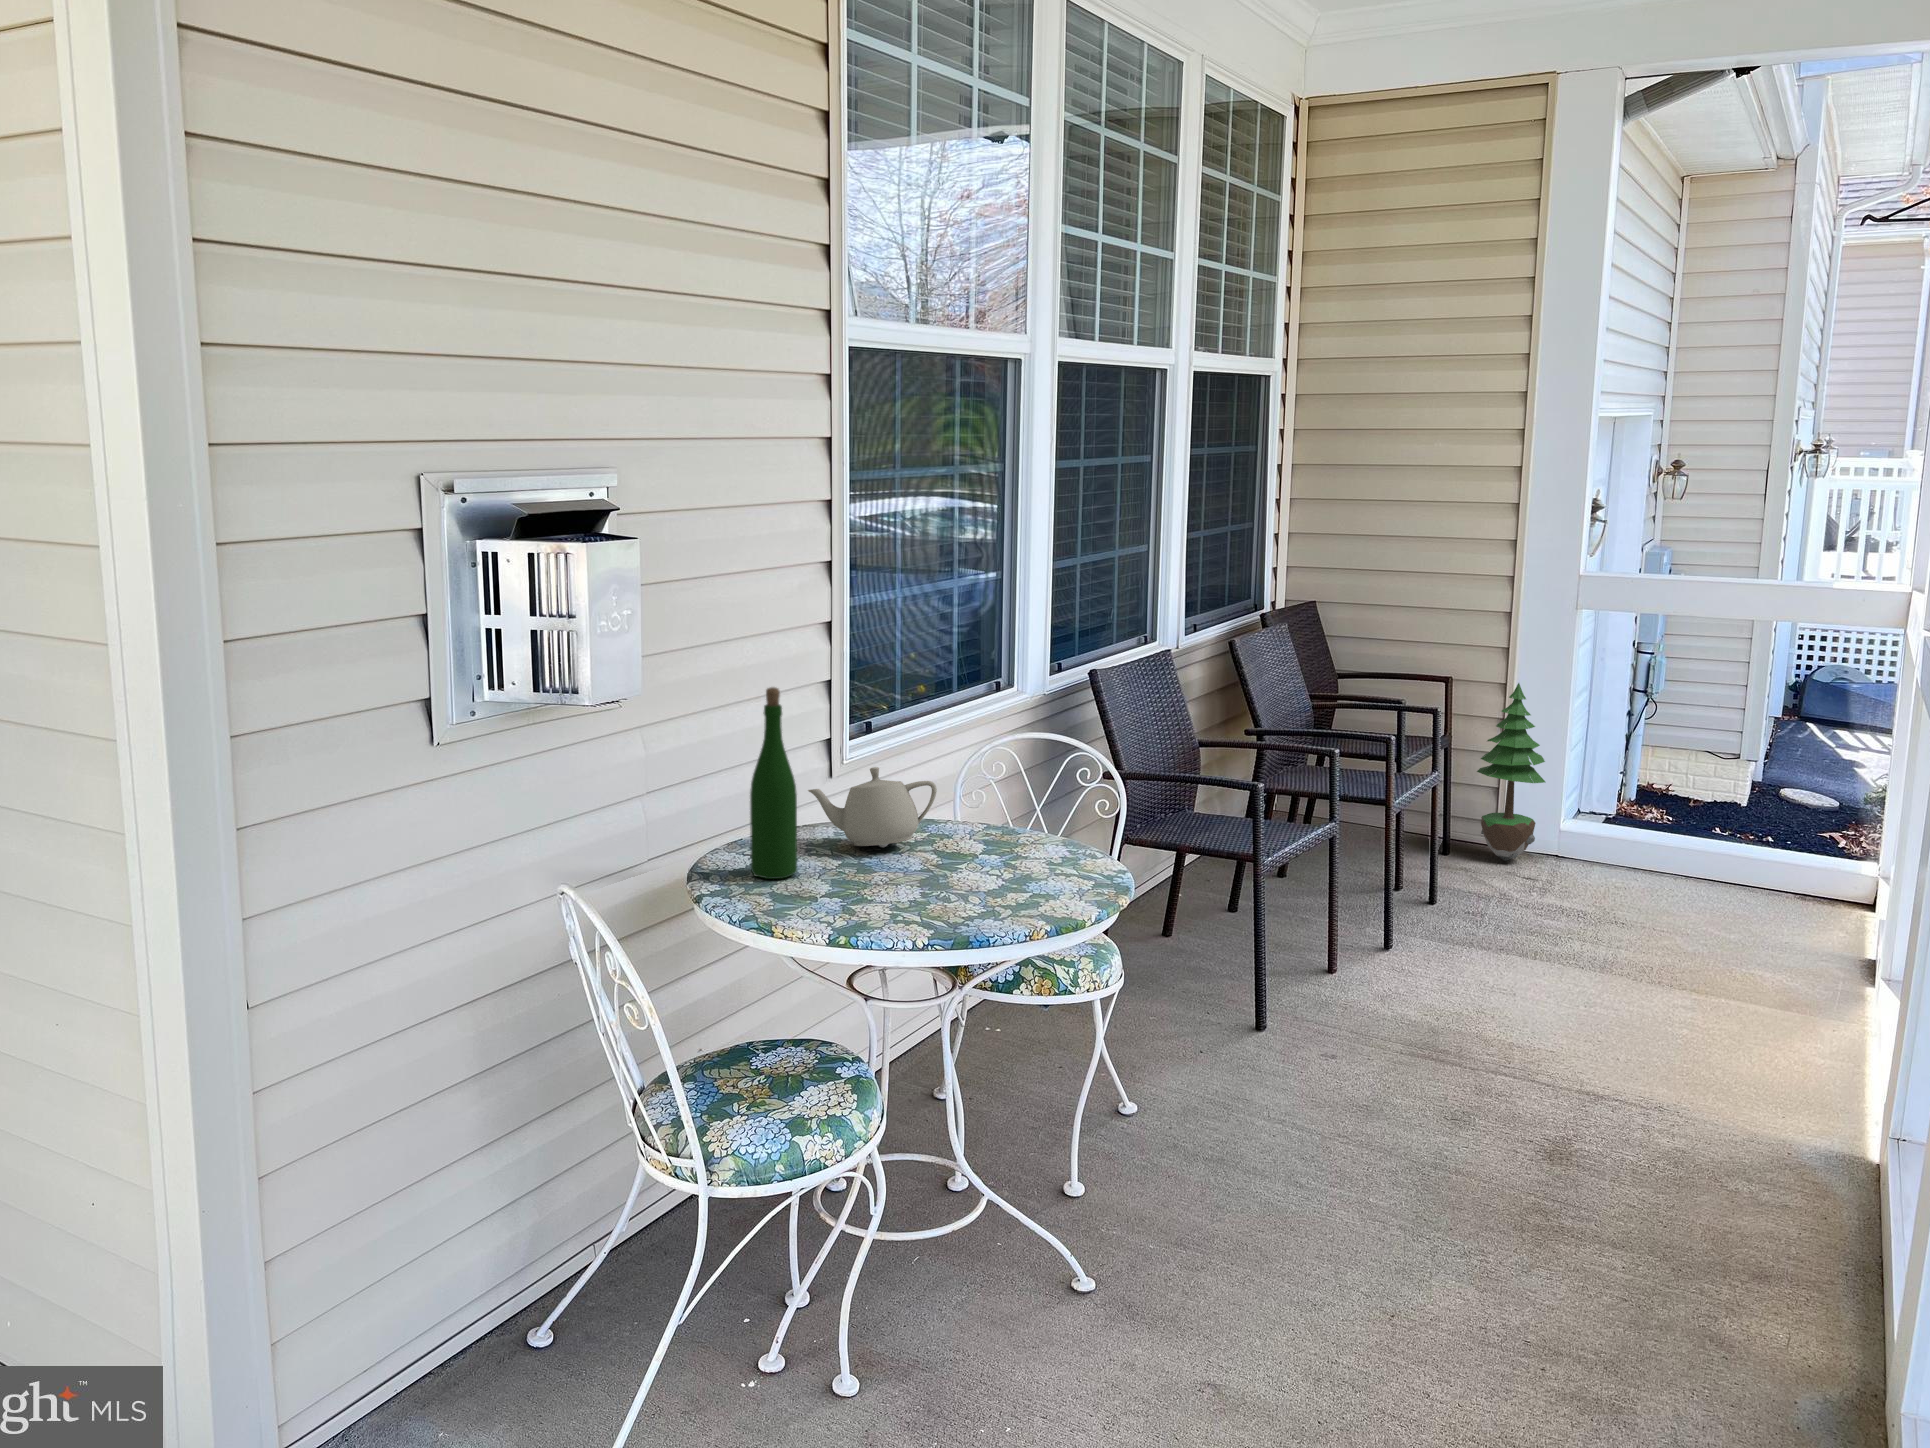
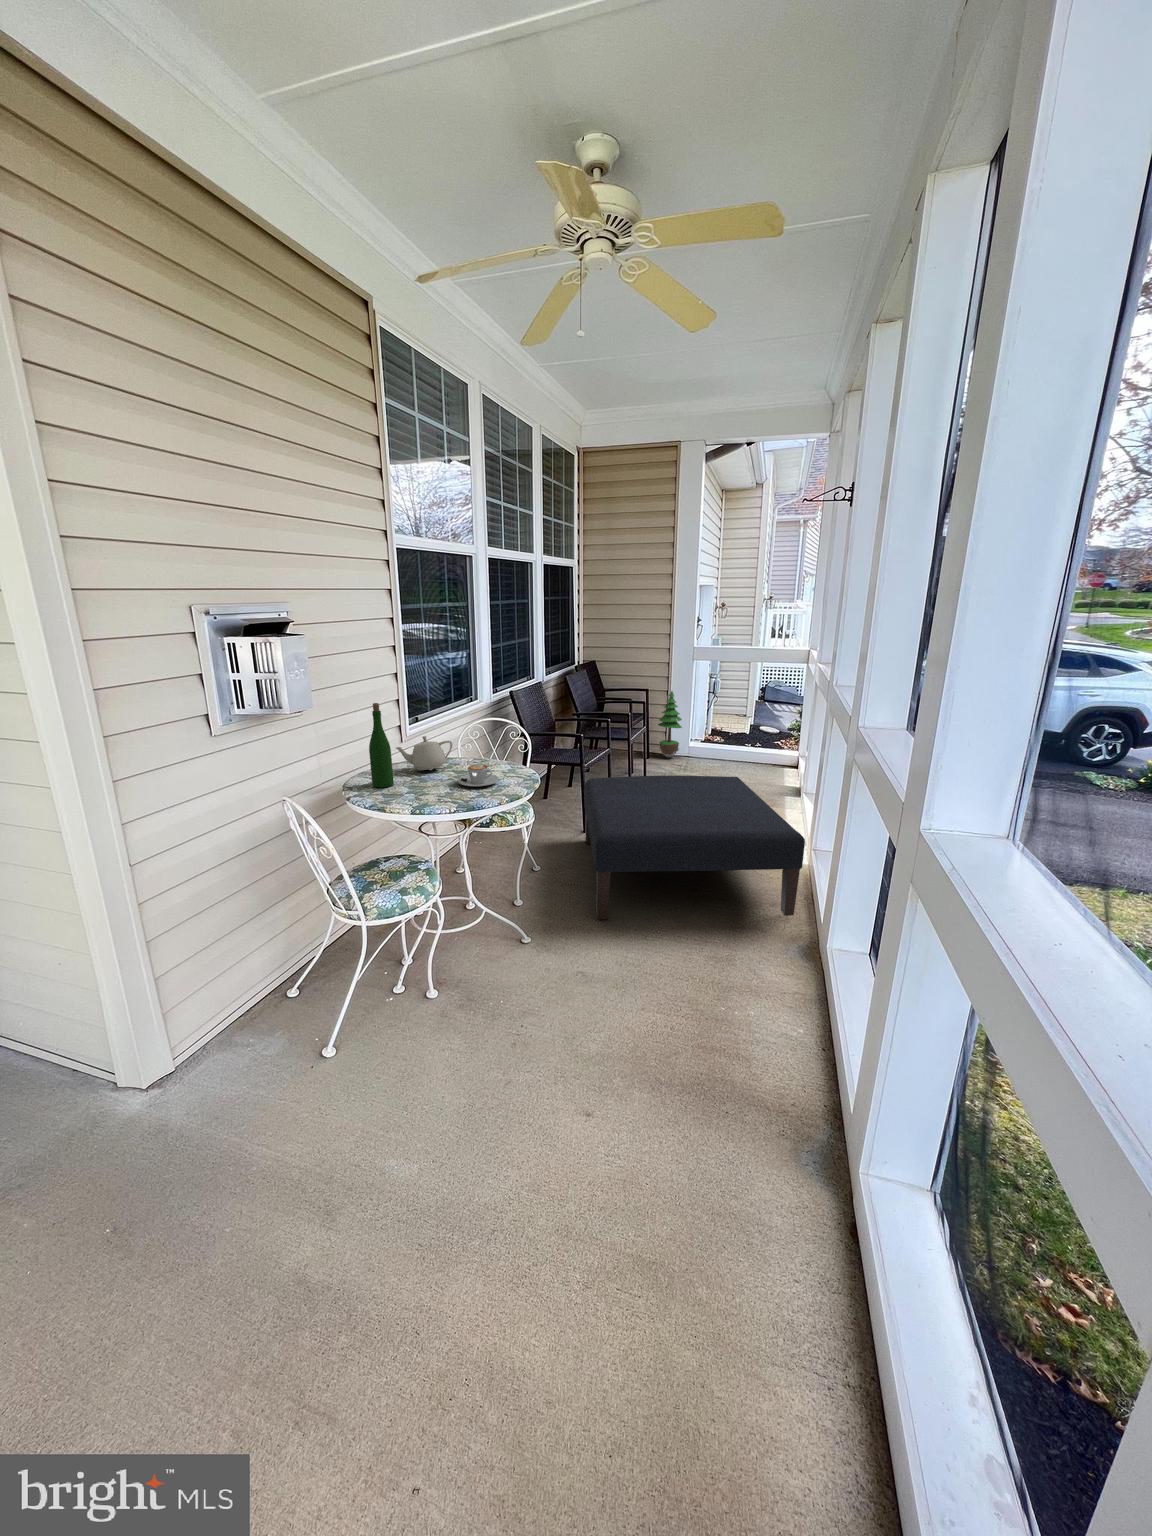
coffee cup: none [940,842,1036,893] -> present [458,765,499,787]
ottoman: none [1258,898,1859,1322] -> present [584,775,805,919]

